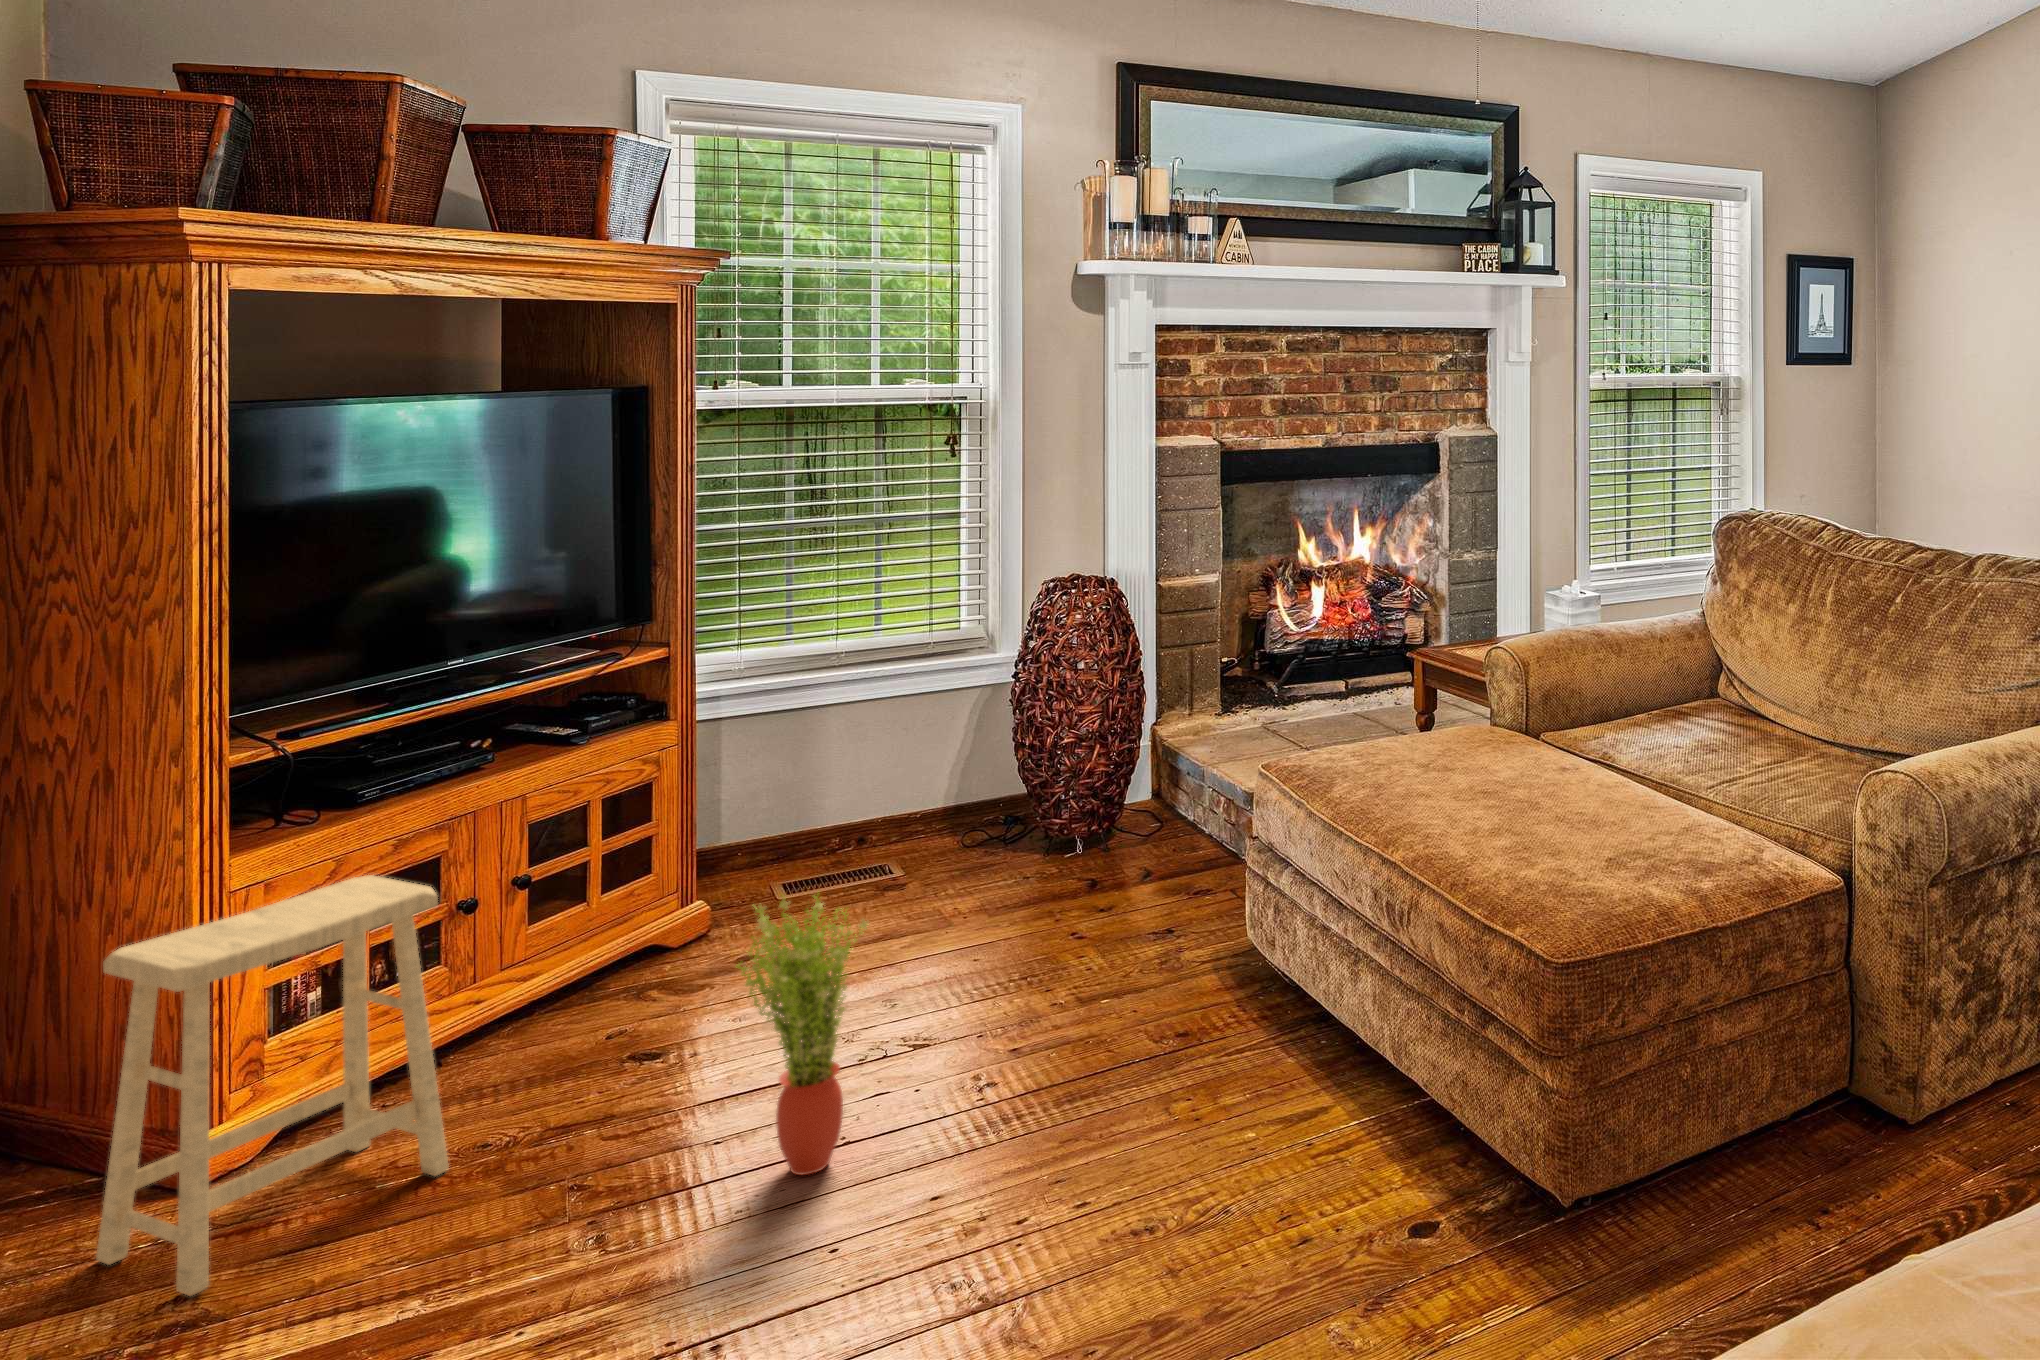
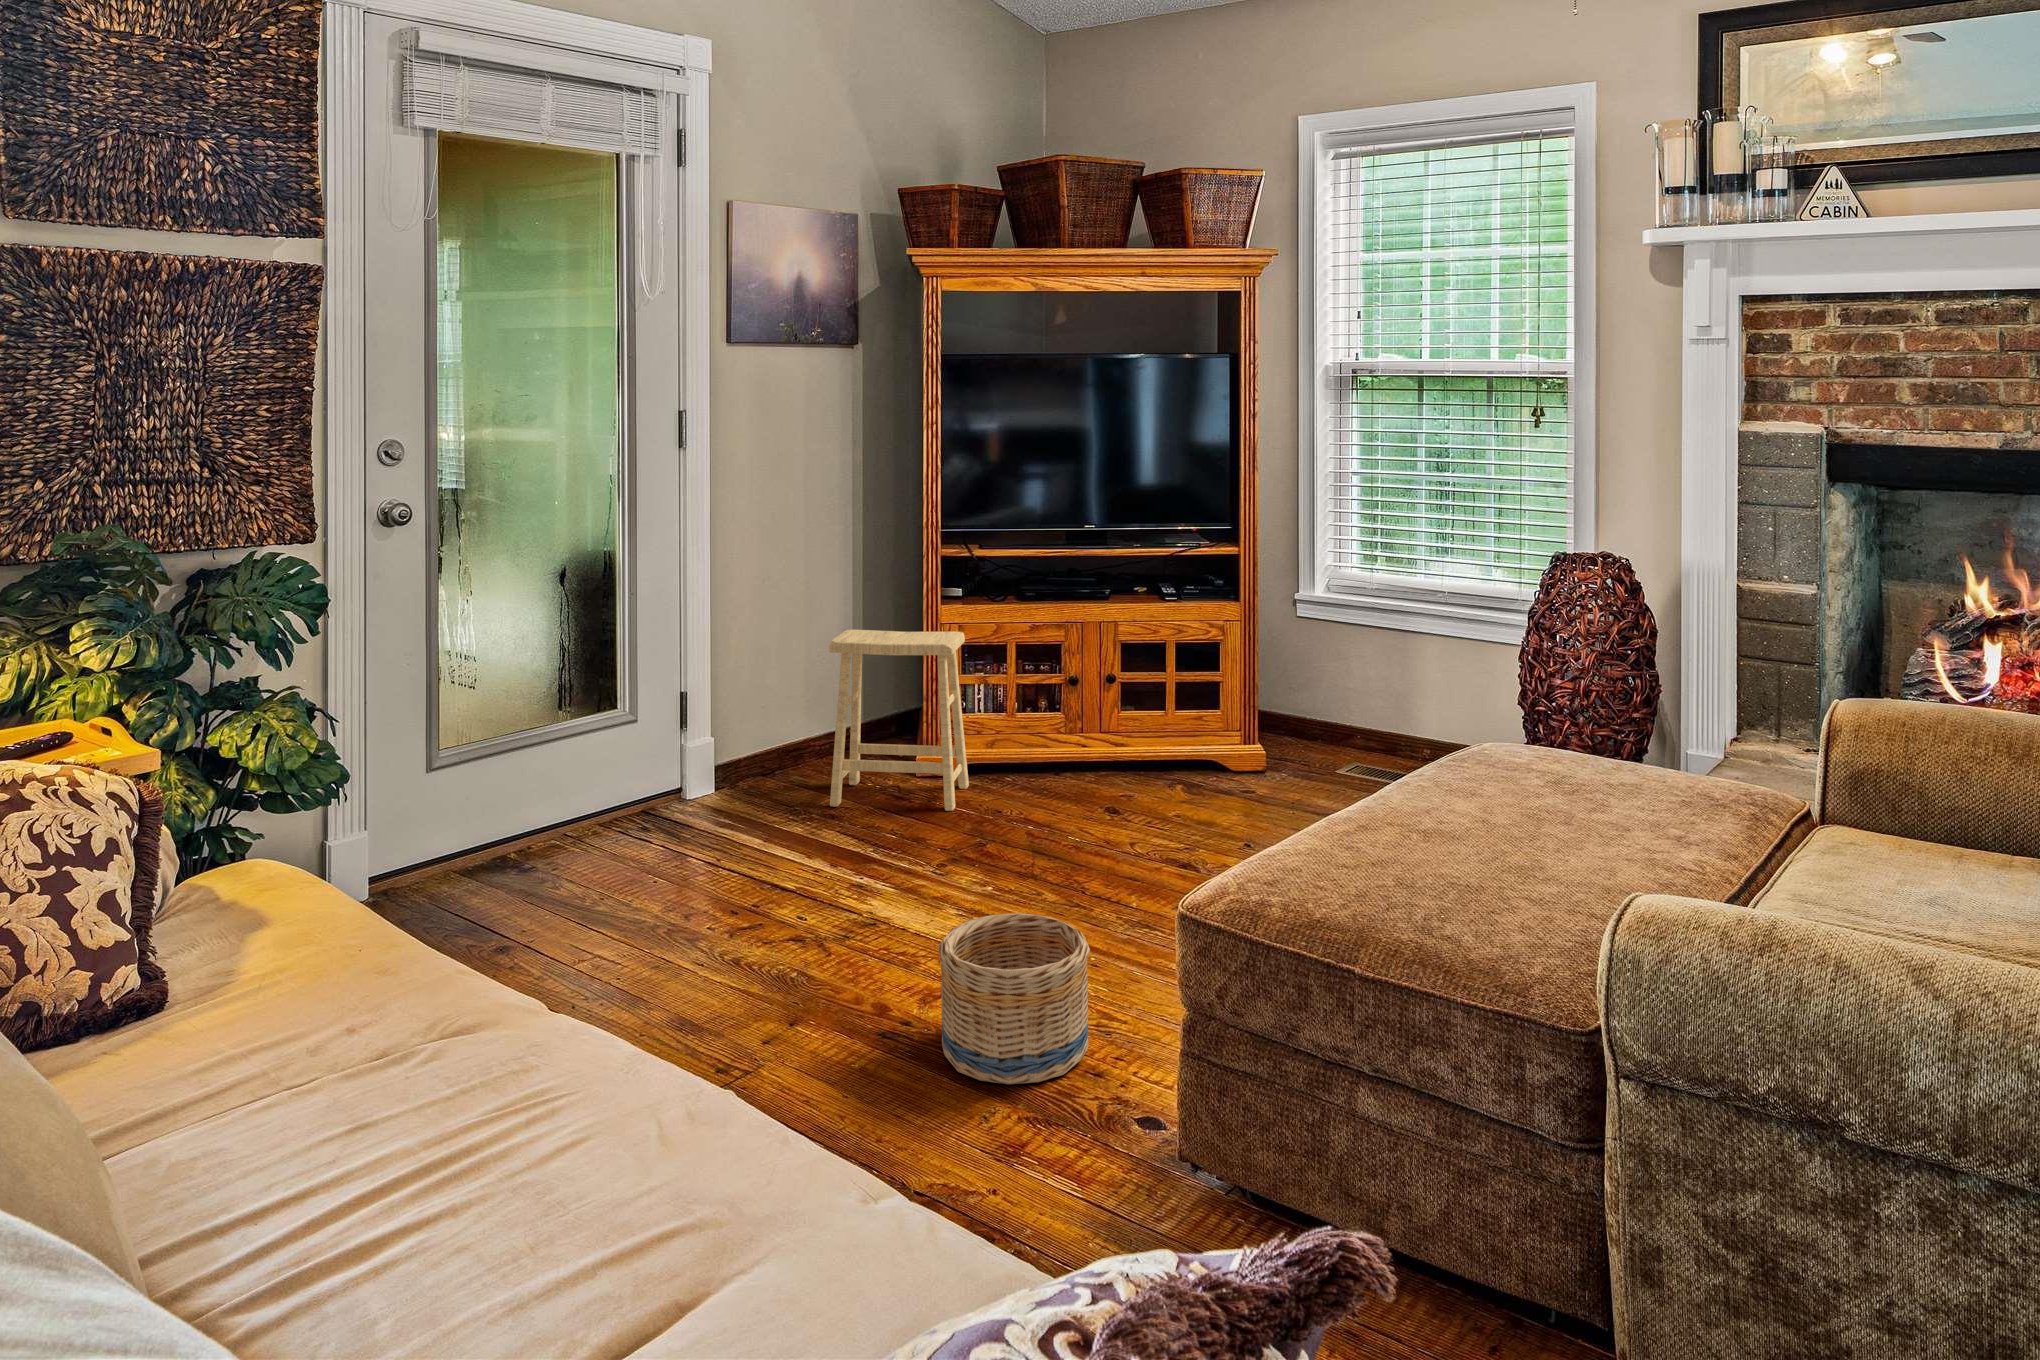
potted plant: present [737,896,868,1175] -> none [949,694,1028,892]
basket: none [1171,1050,1355,1269] -> present [938,913,1090,1084]

